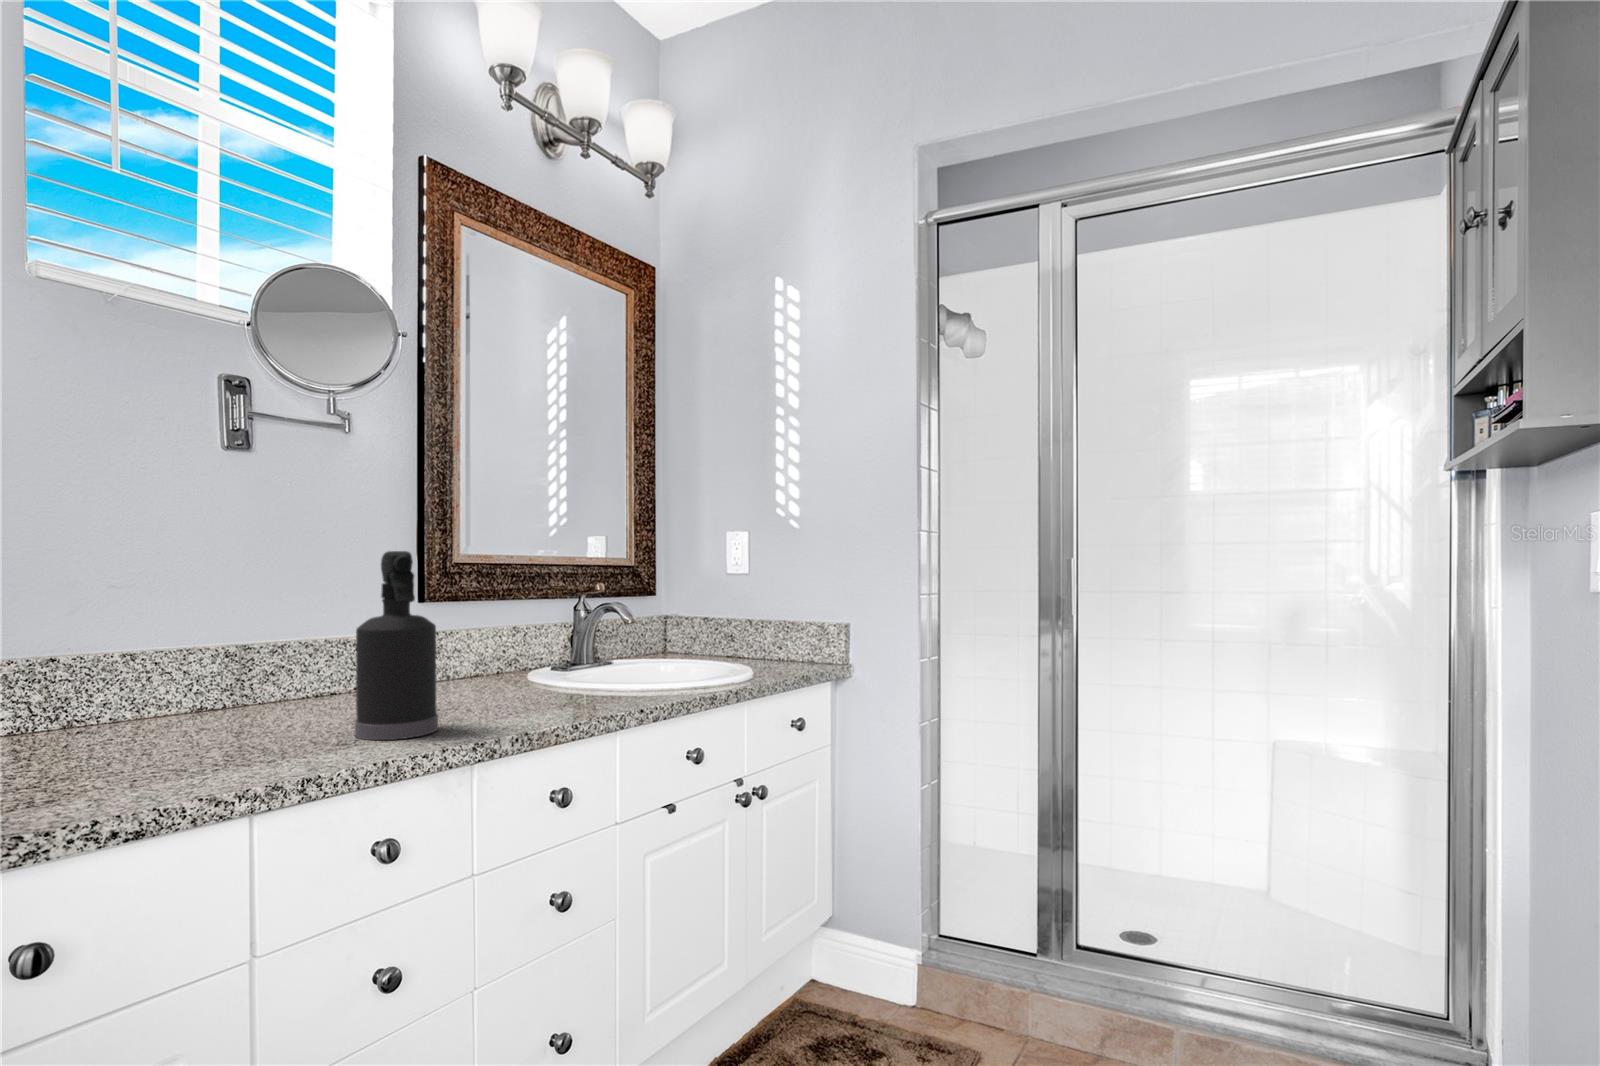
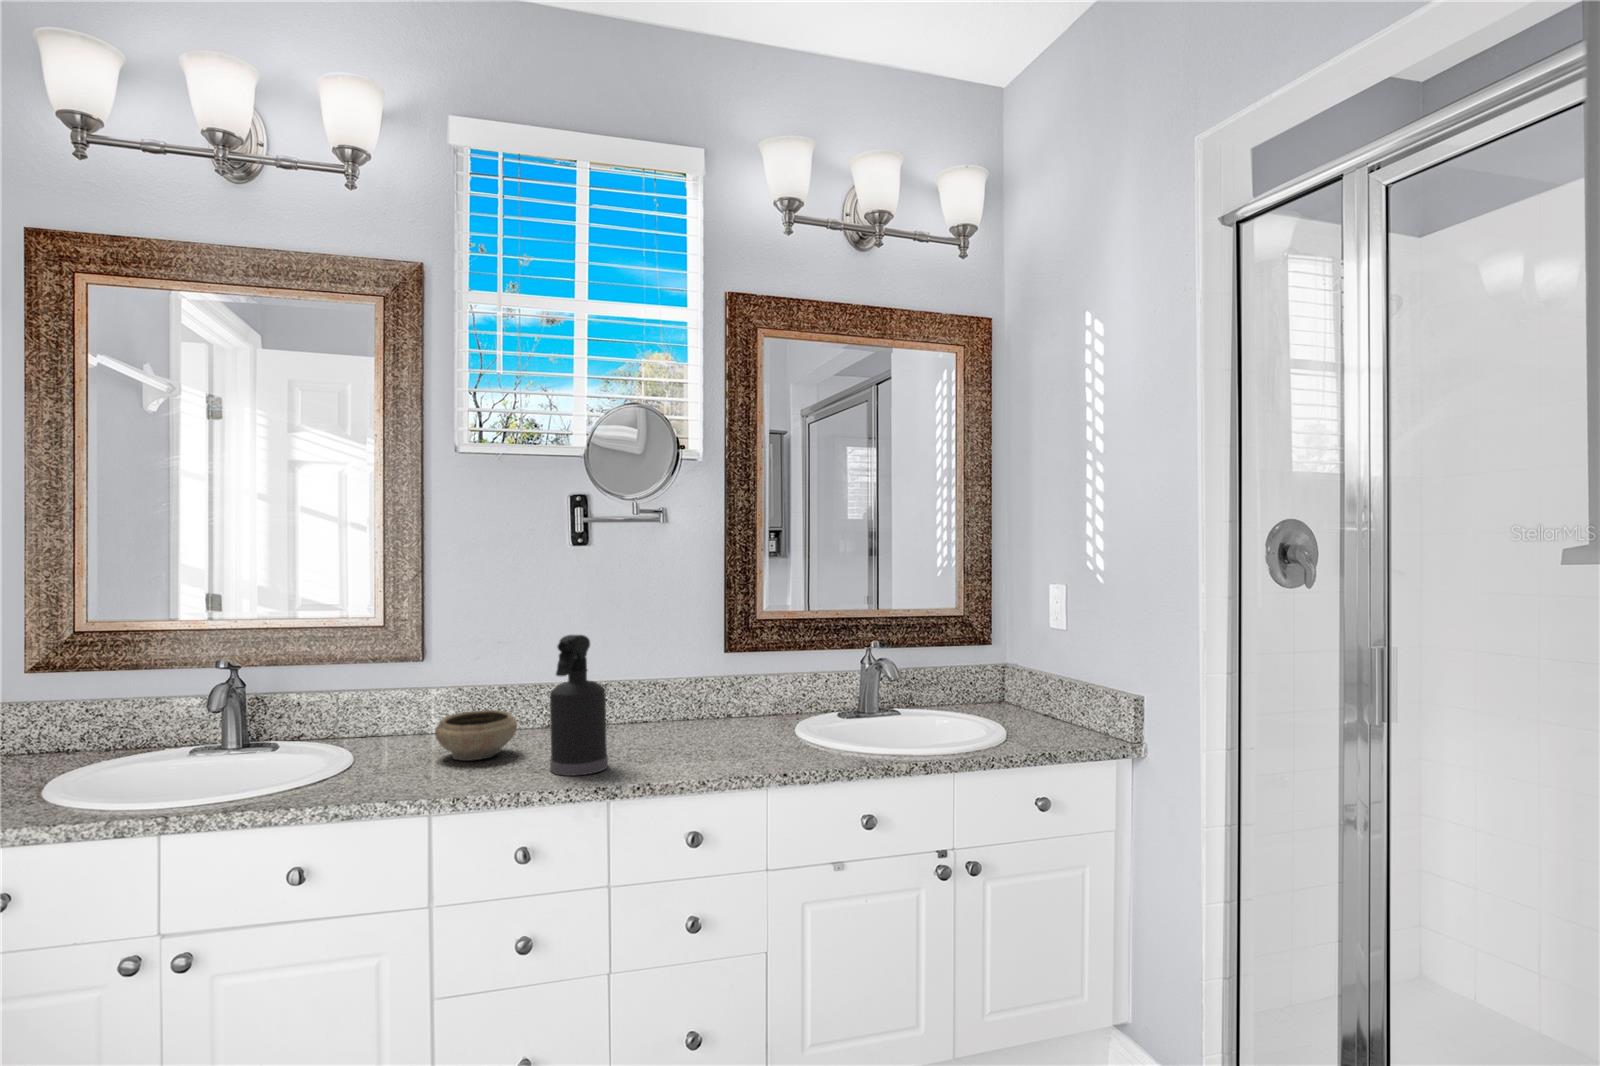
ceramic bowl: none [119,676,262,752] -> present [435,710,517,761]

